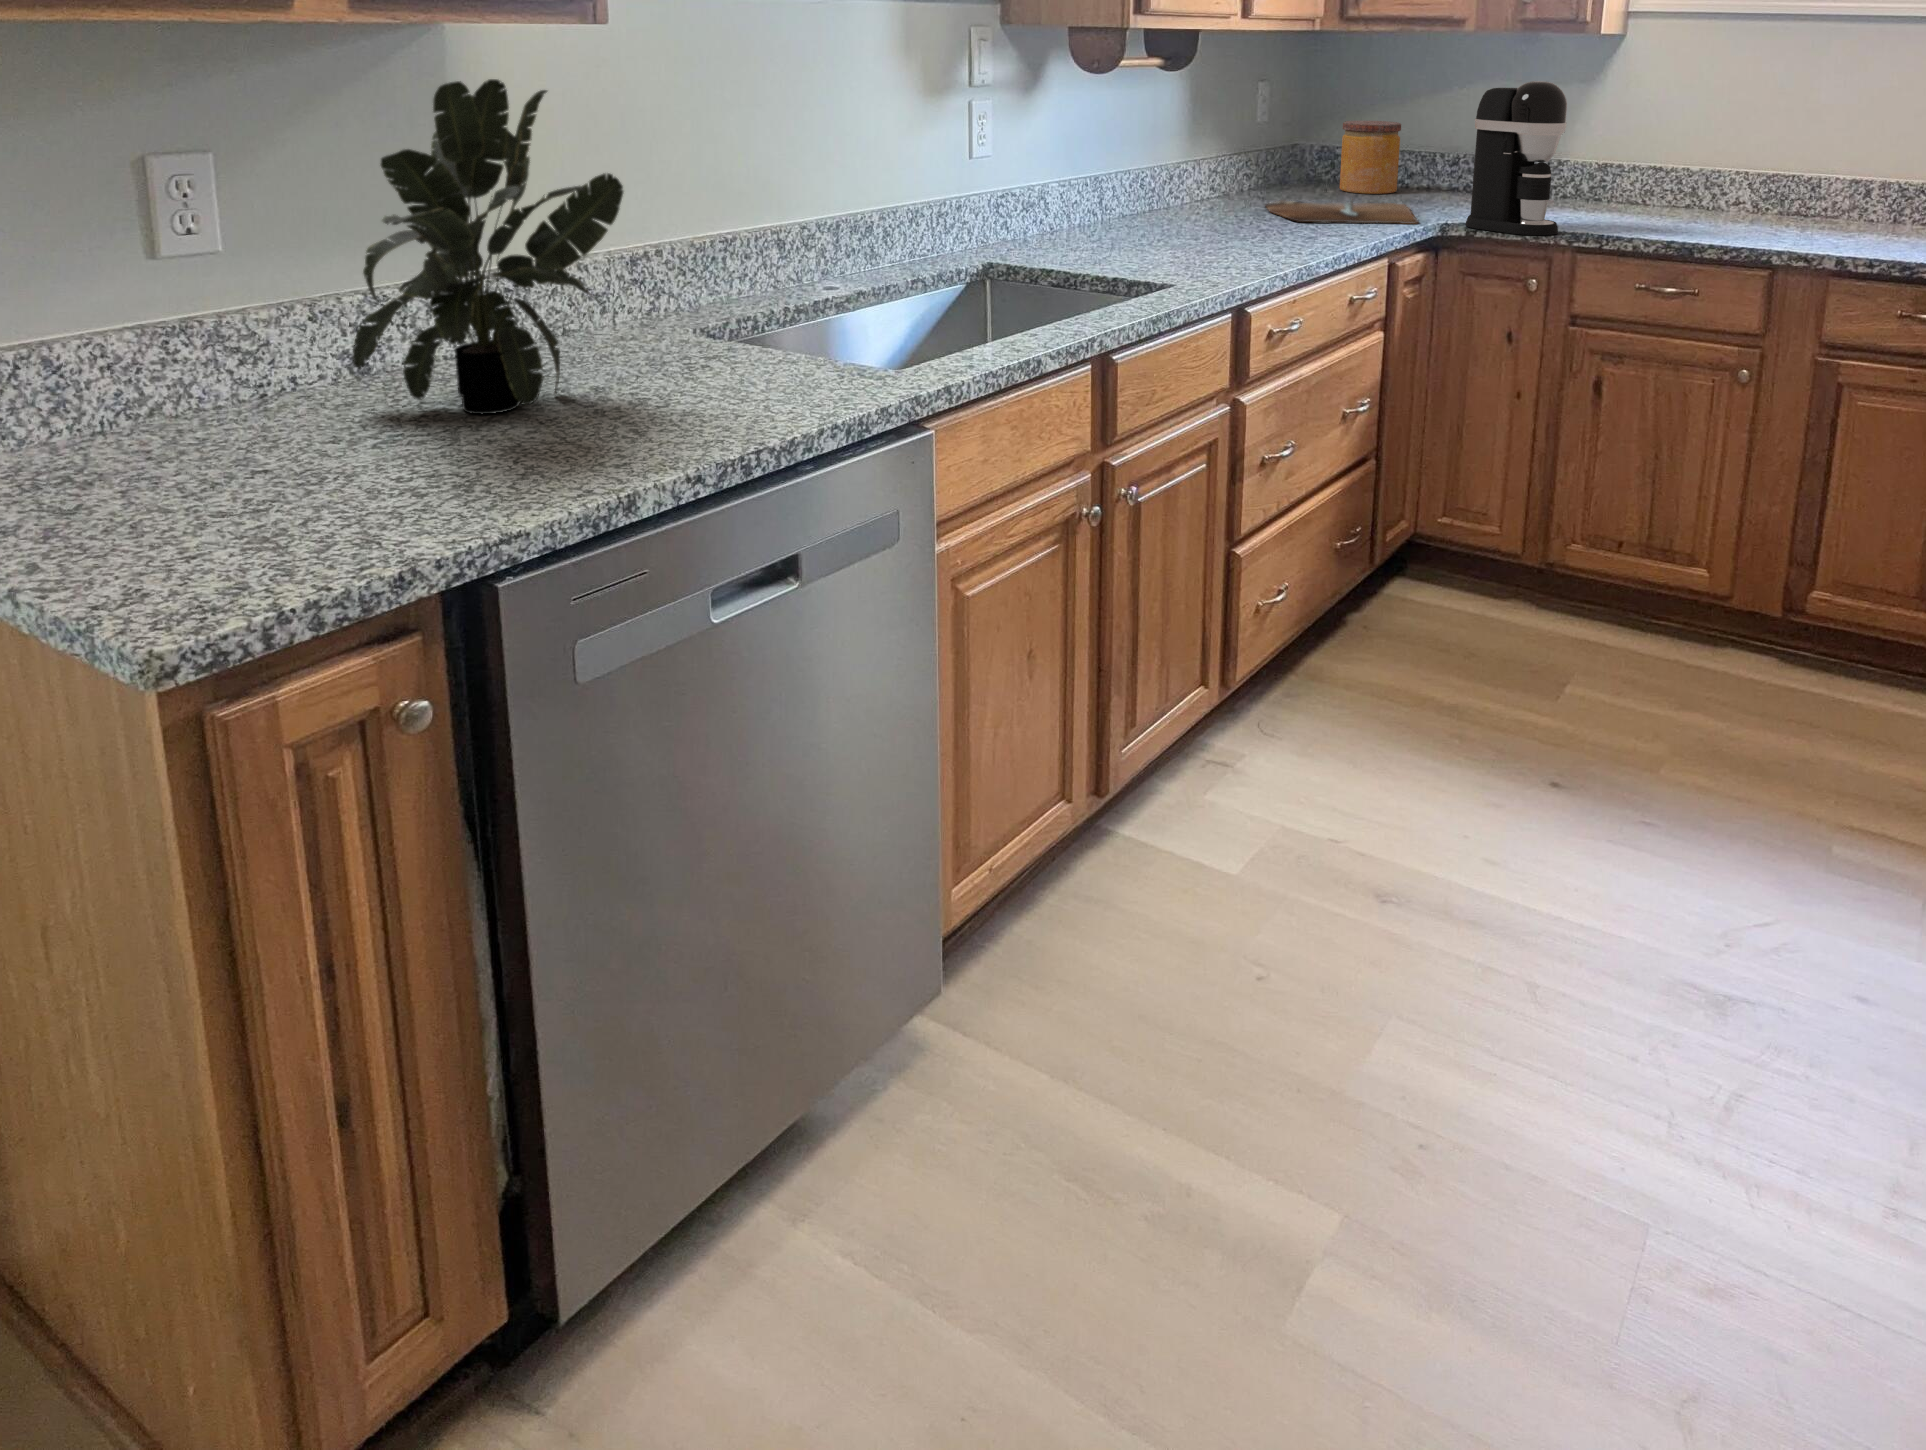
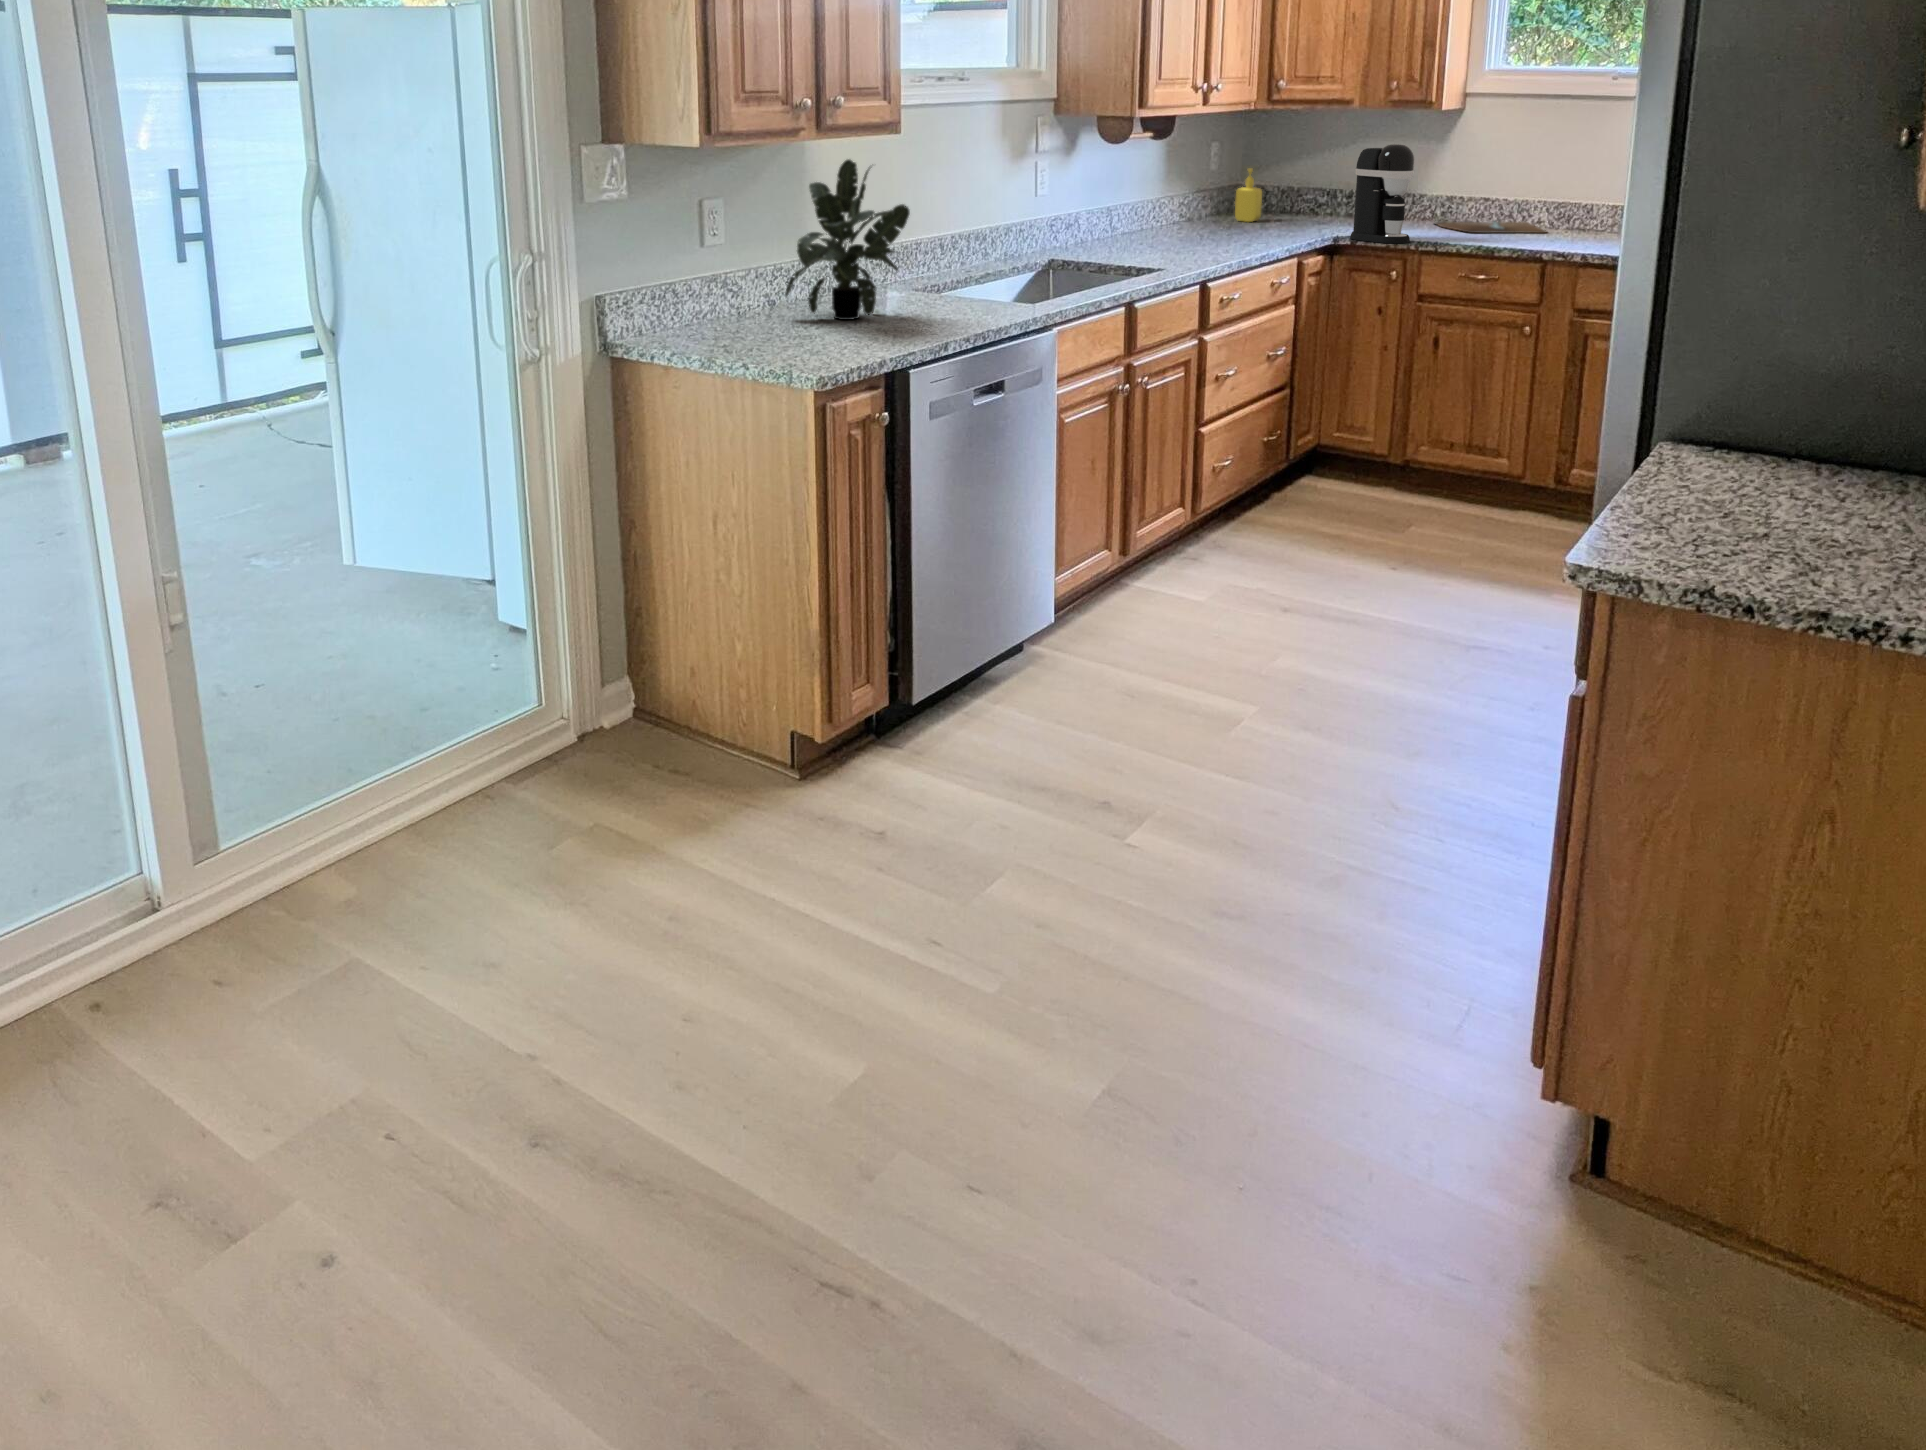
soap dispenser: none [1292,118,1331,196] -> present [1235,168,1262,222]
jar: present [1340,121,1401,194] -> none [1268,169,1311,220]
cutting board: present [1265,199,1418,224] -> present [1435,219,1546,233]

